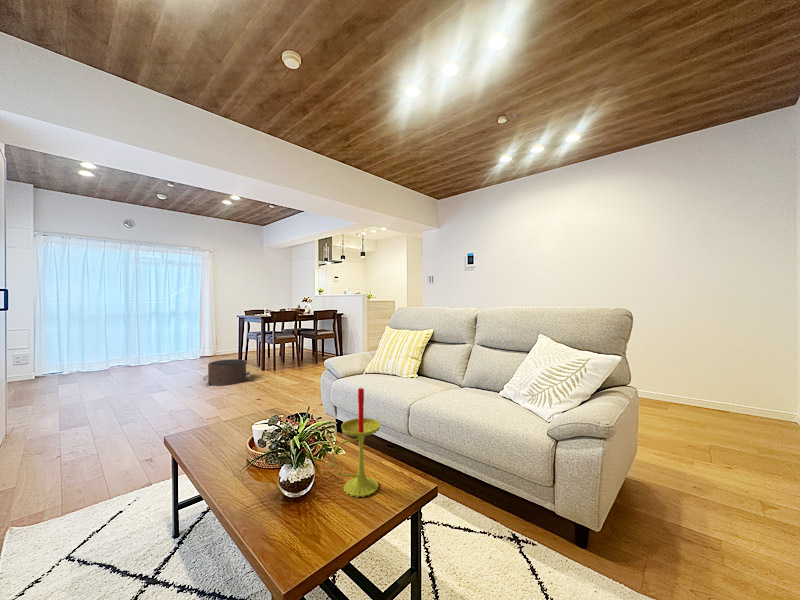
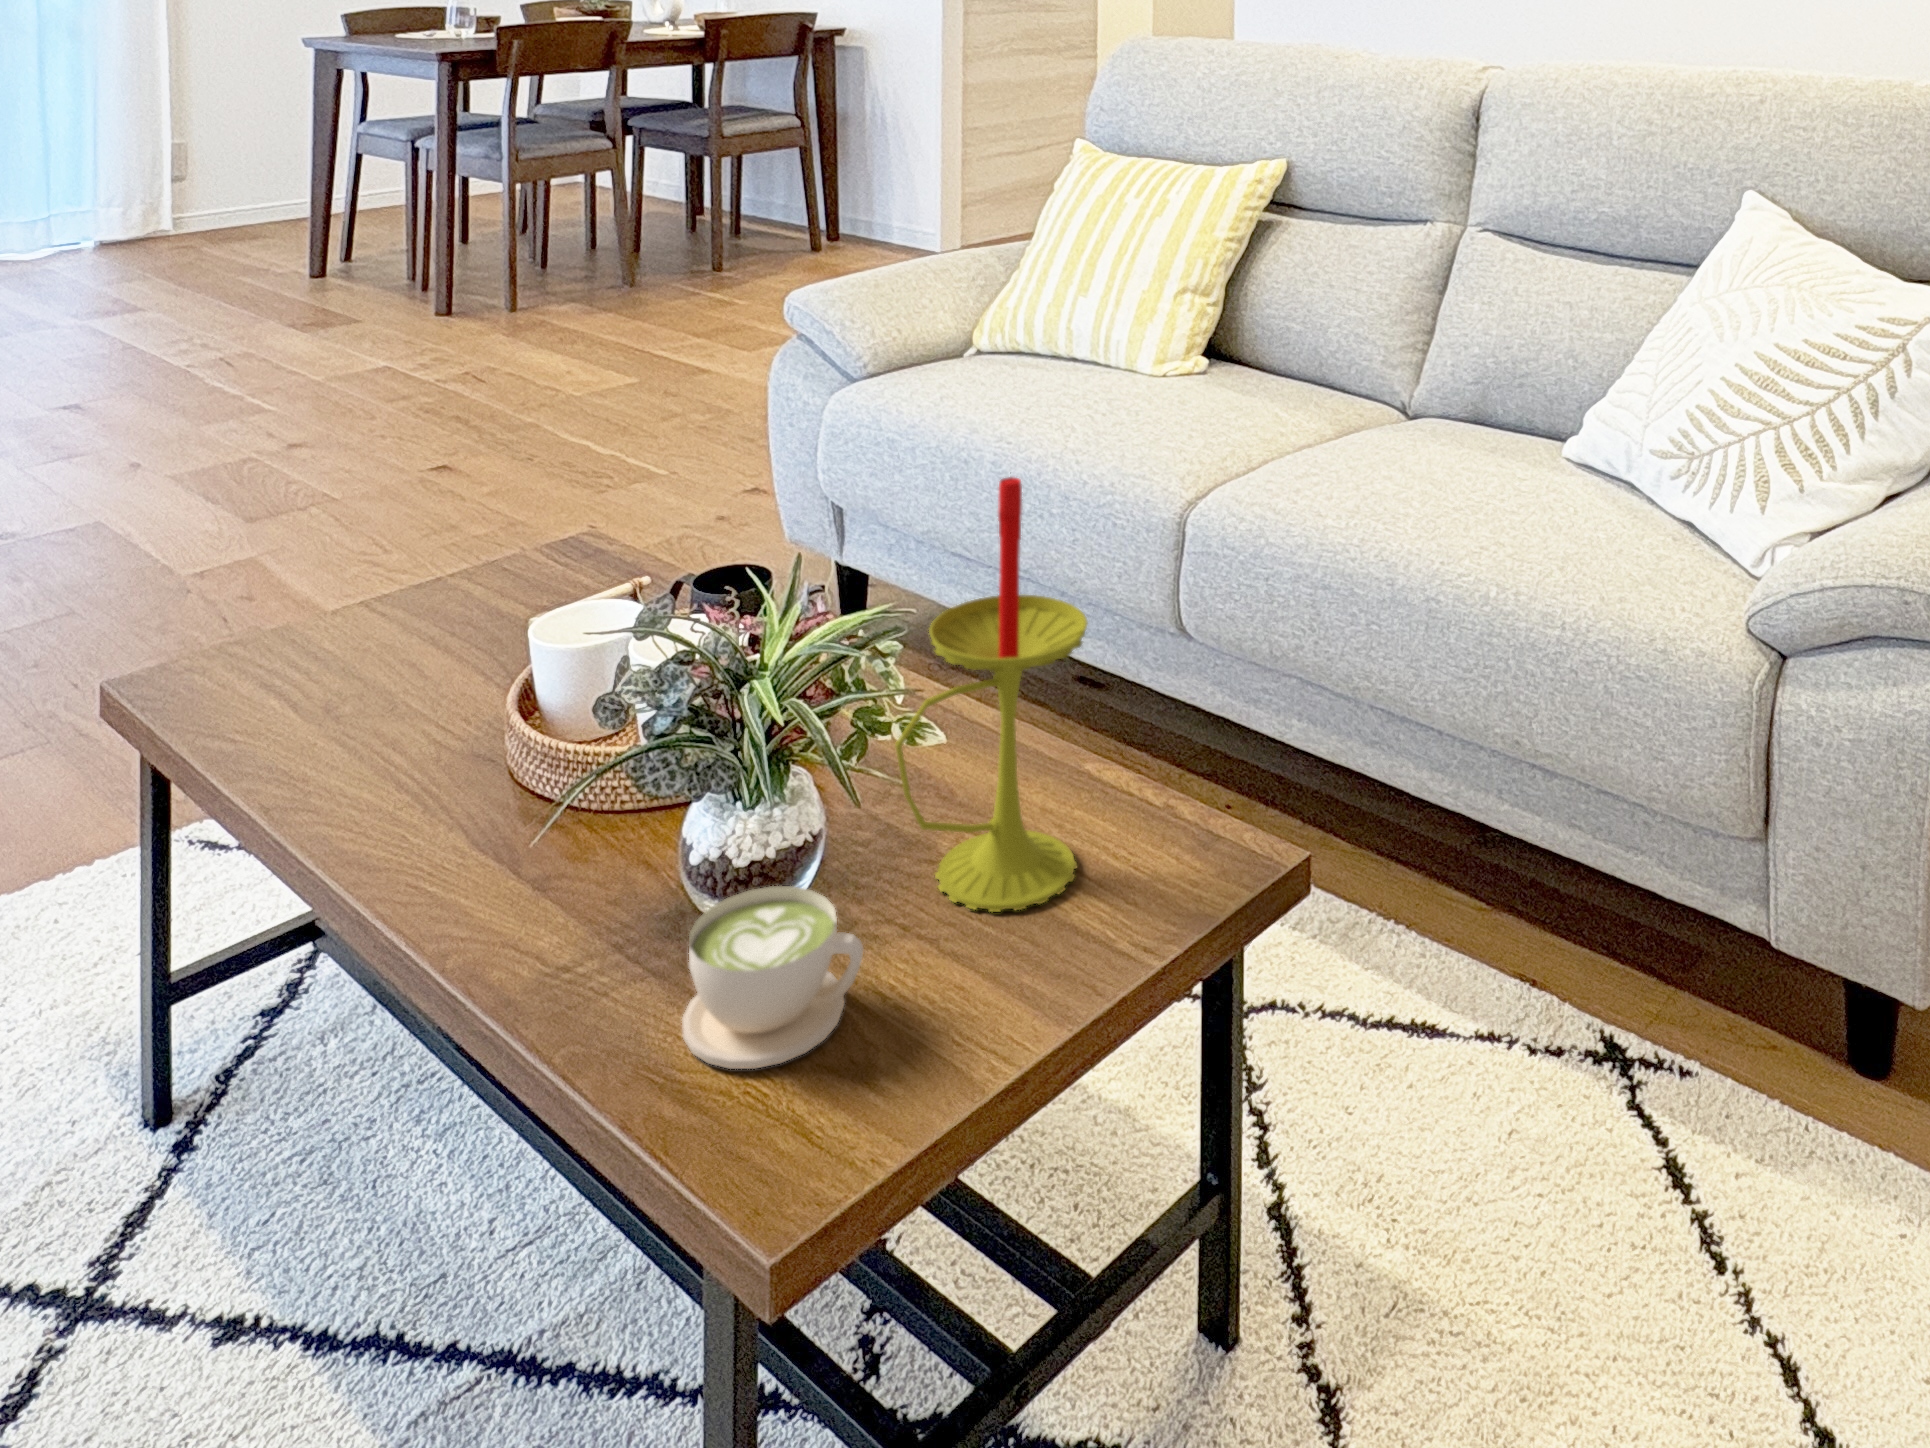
pouf: present [203,359,251,386] -> none [143,267,389,399]
coffee cup: none [274,488,321,536] -> present [682,886,864,1069]

